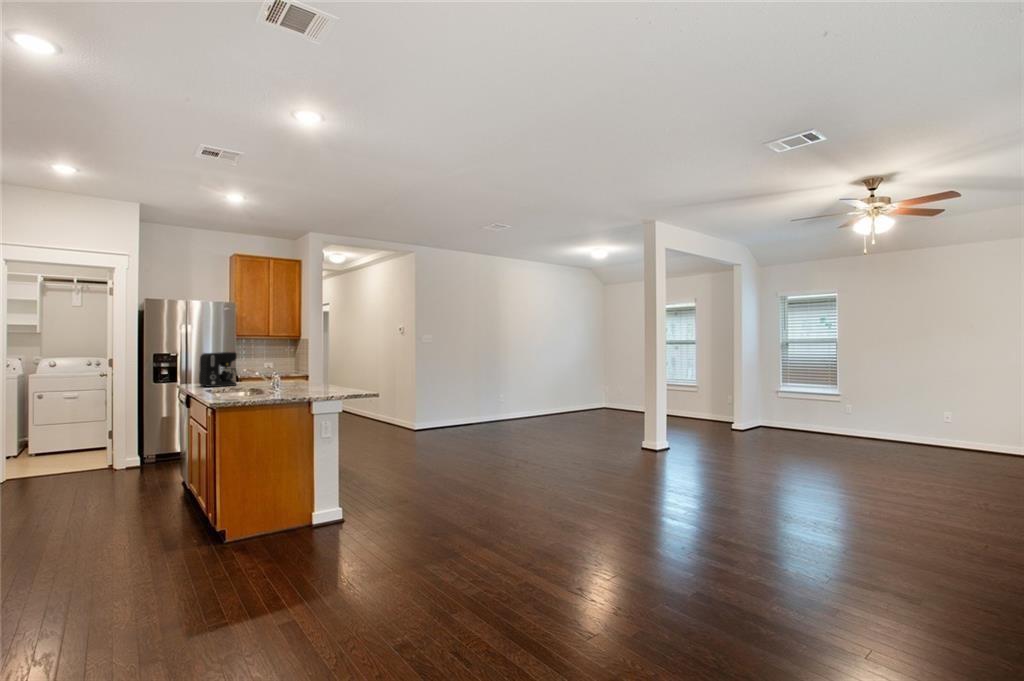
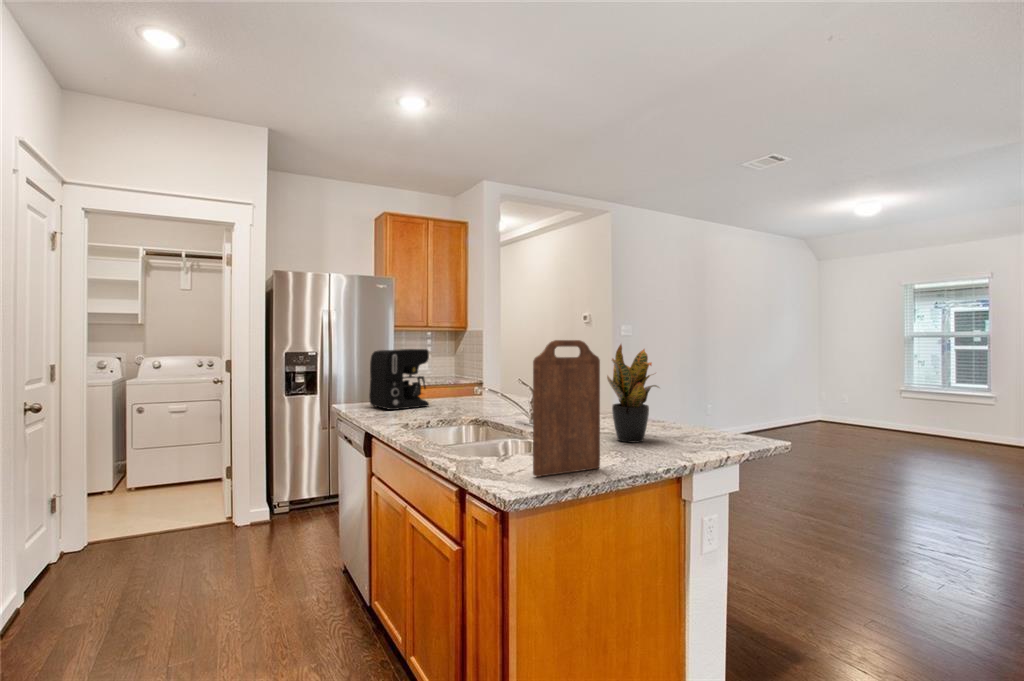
potted plant: none [294,348,327,395] -> present [607,344,659,442]
cutting board: none [236,350,270,403] -> present [533,340,600,477]

